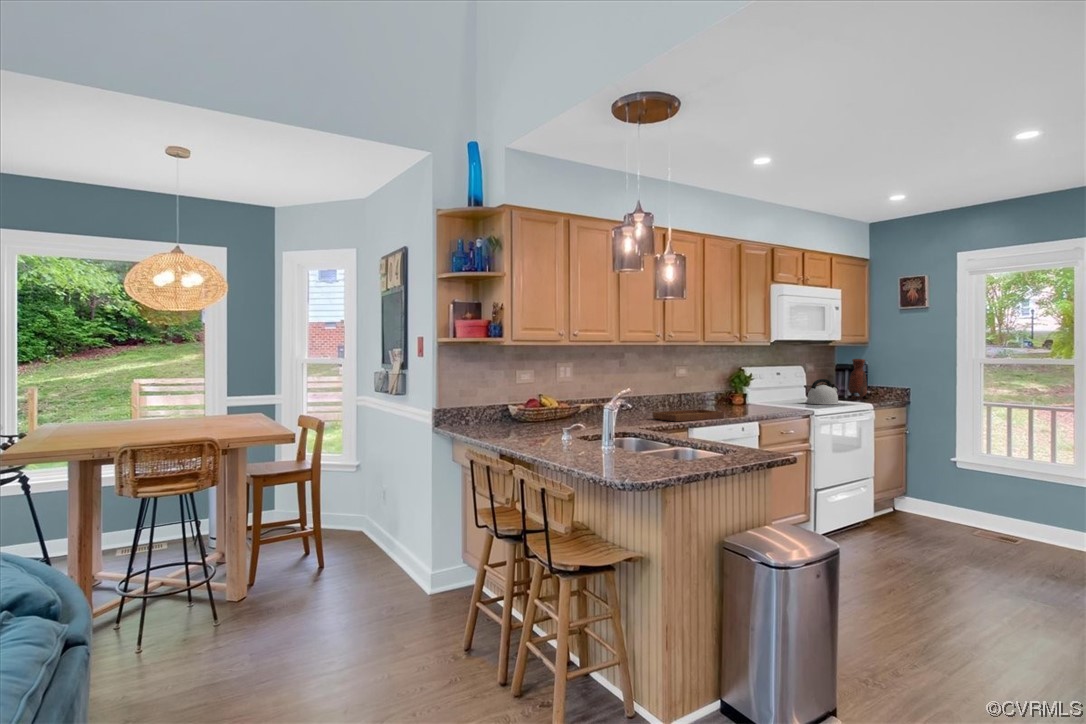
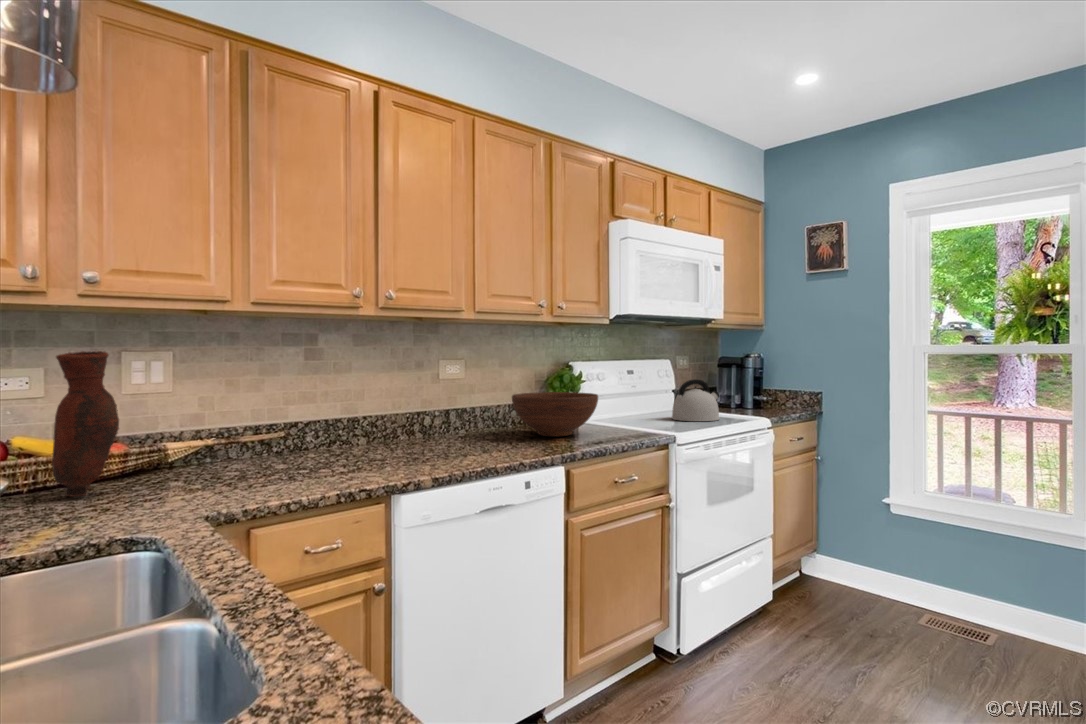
vase: present [849,359,867,400] -> present [52,351,119,497]
fruit bowl: none [718,385,769,409] -> present [512,392,598,437]
tray: present [653,396,724,421] -> none [323,419,482,484]

